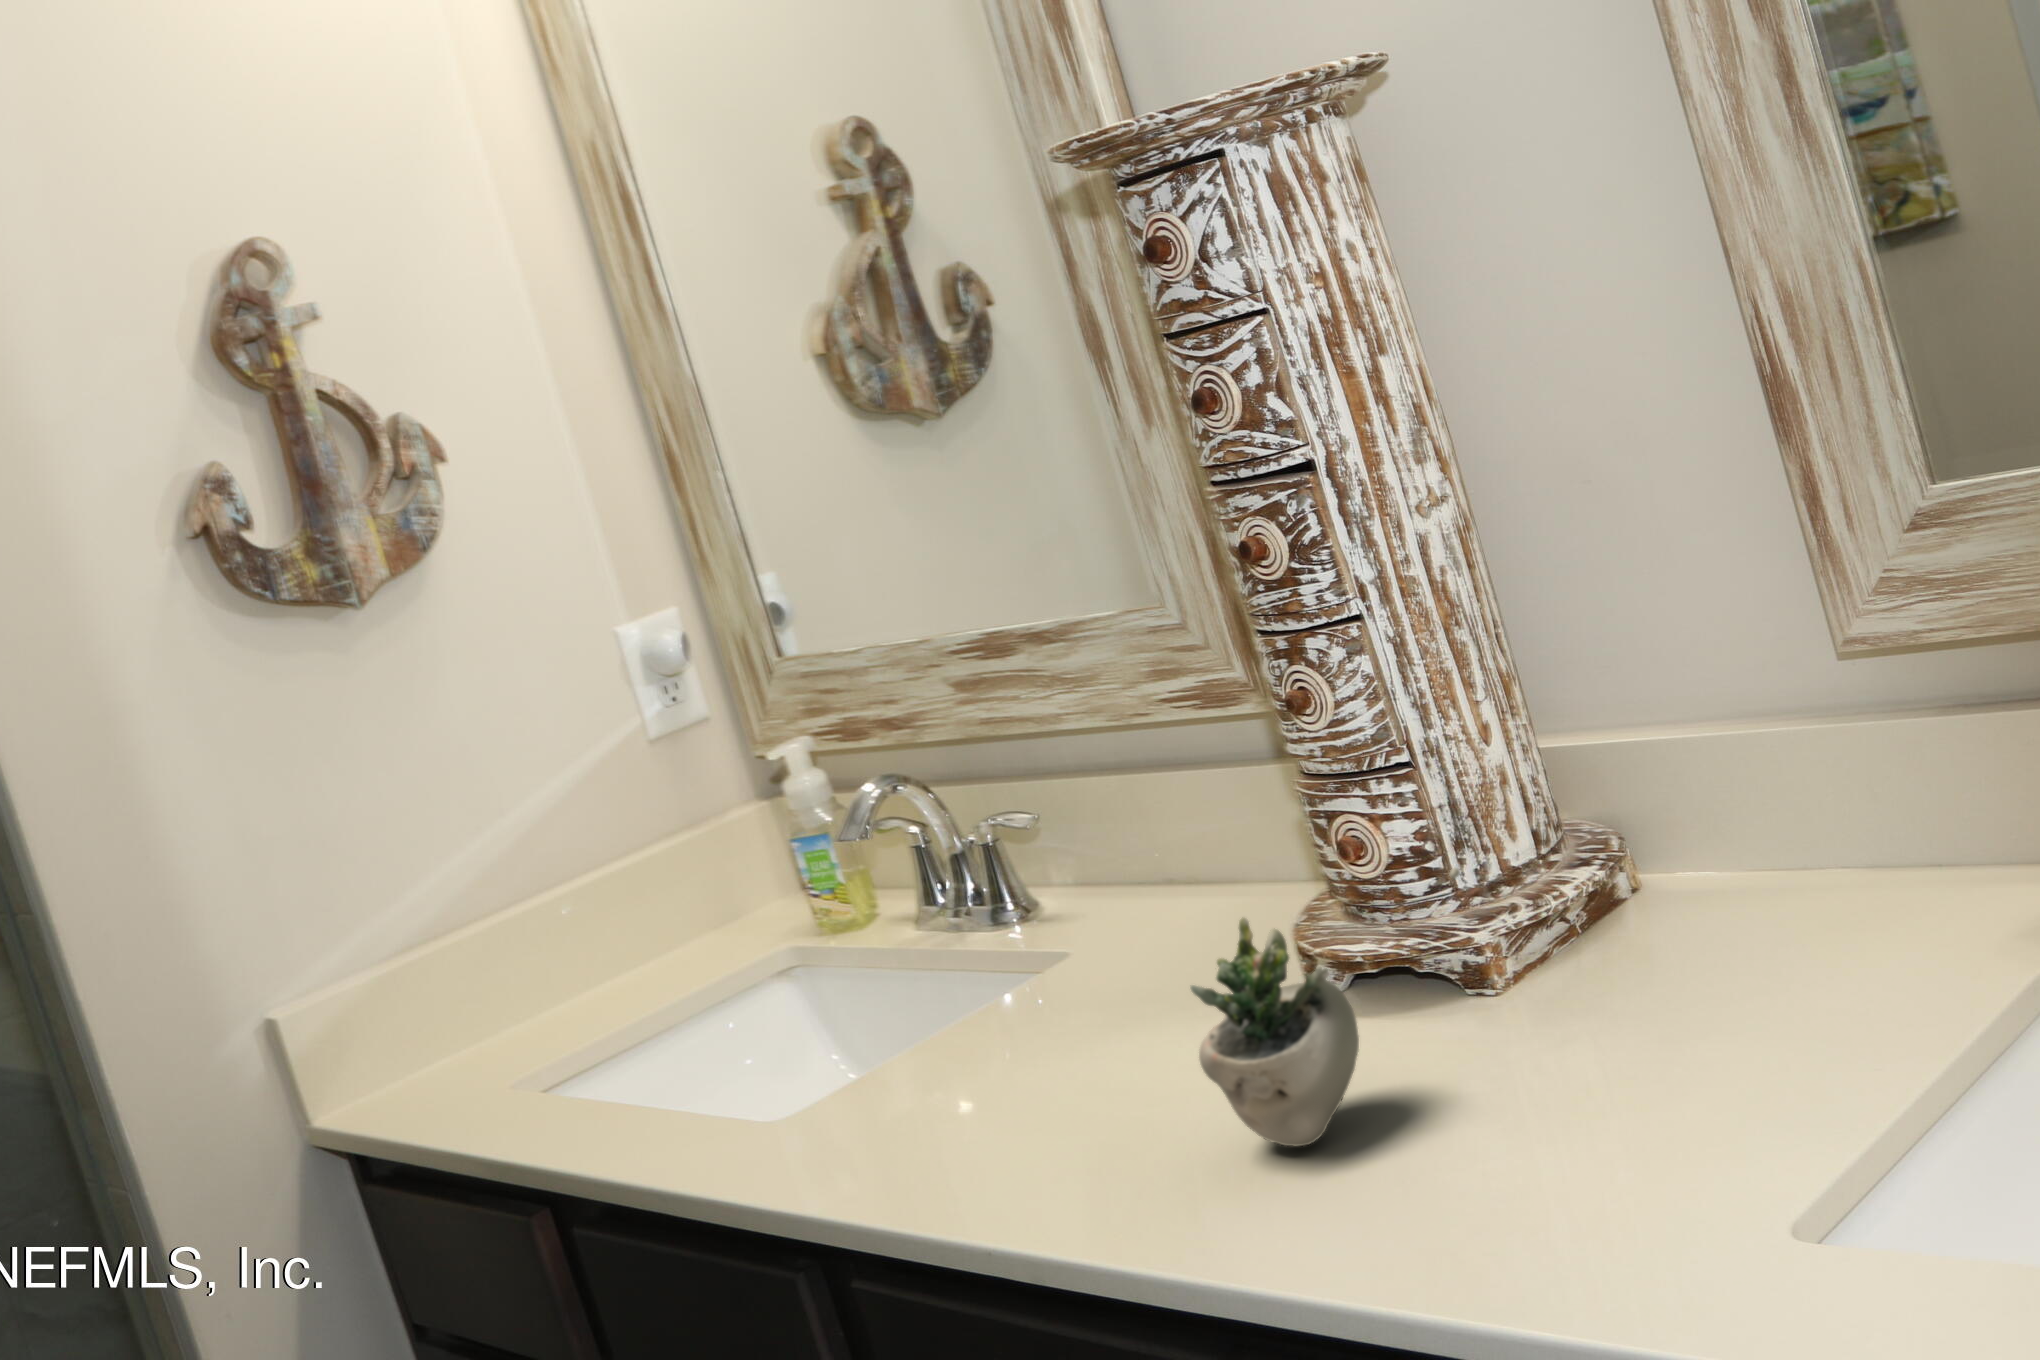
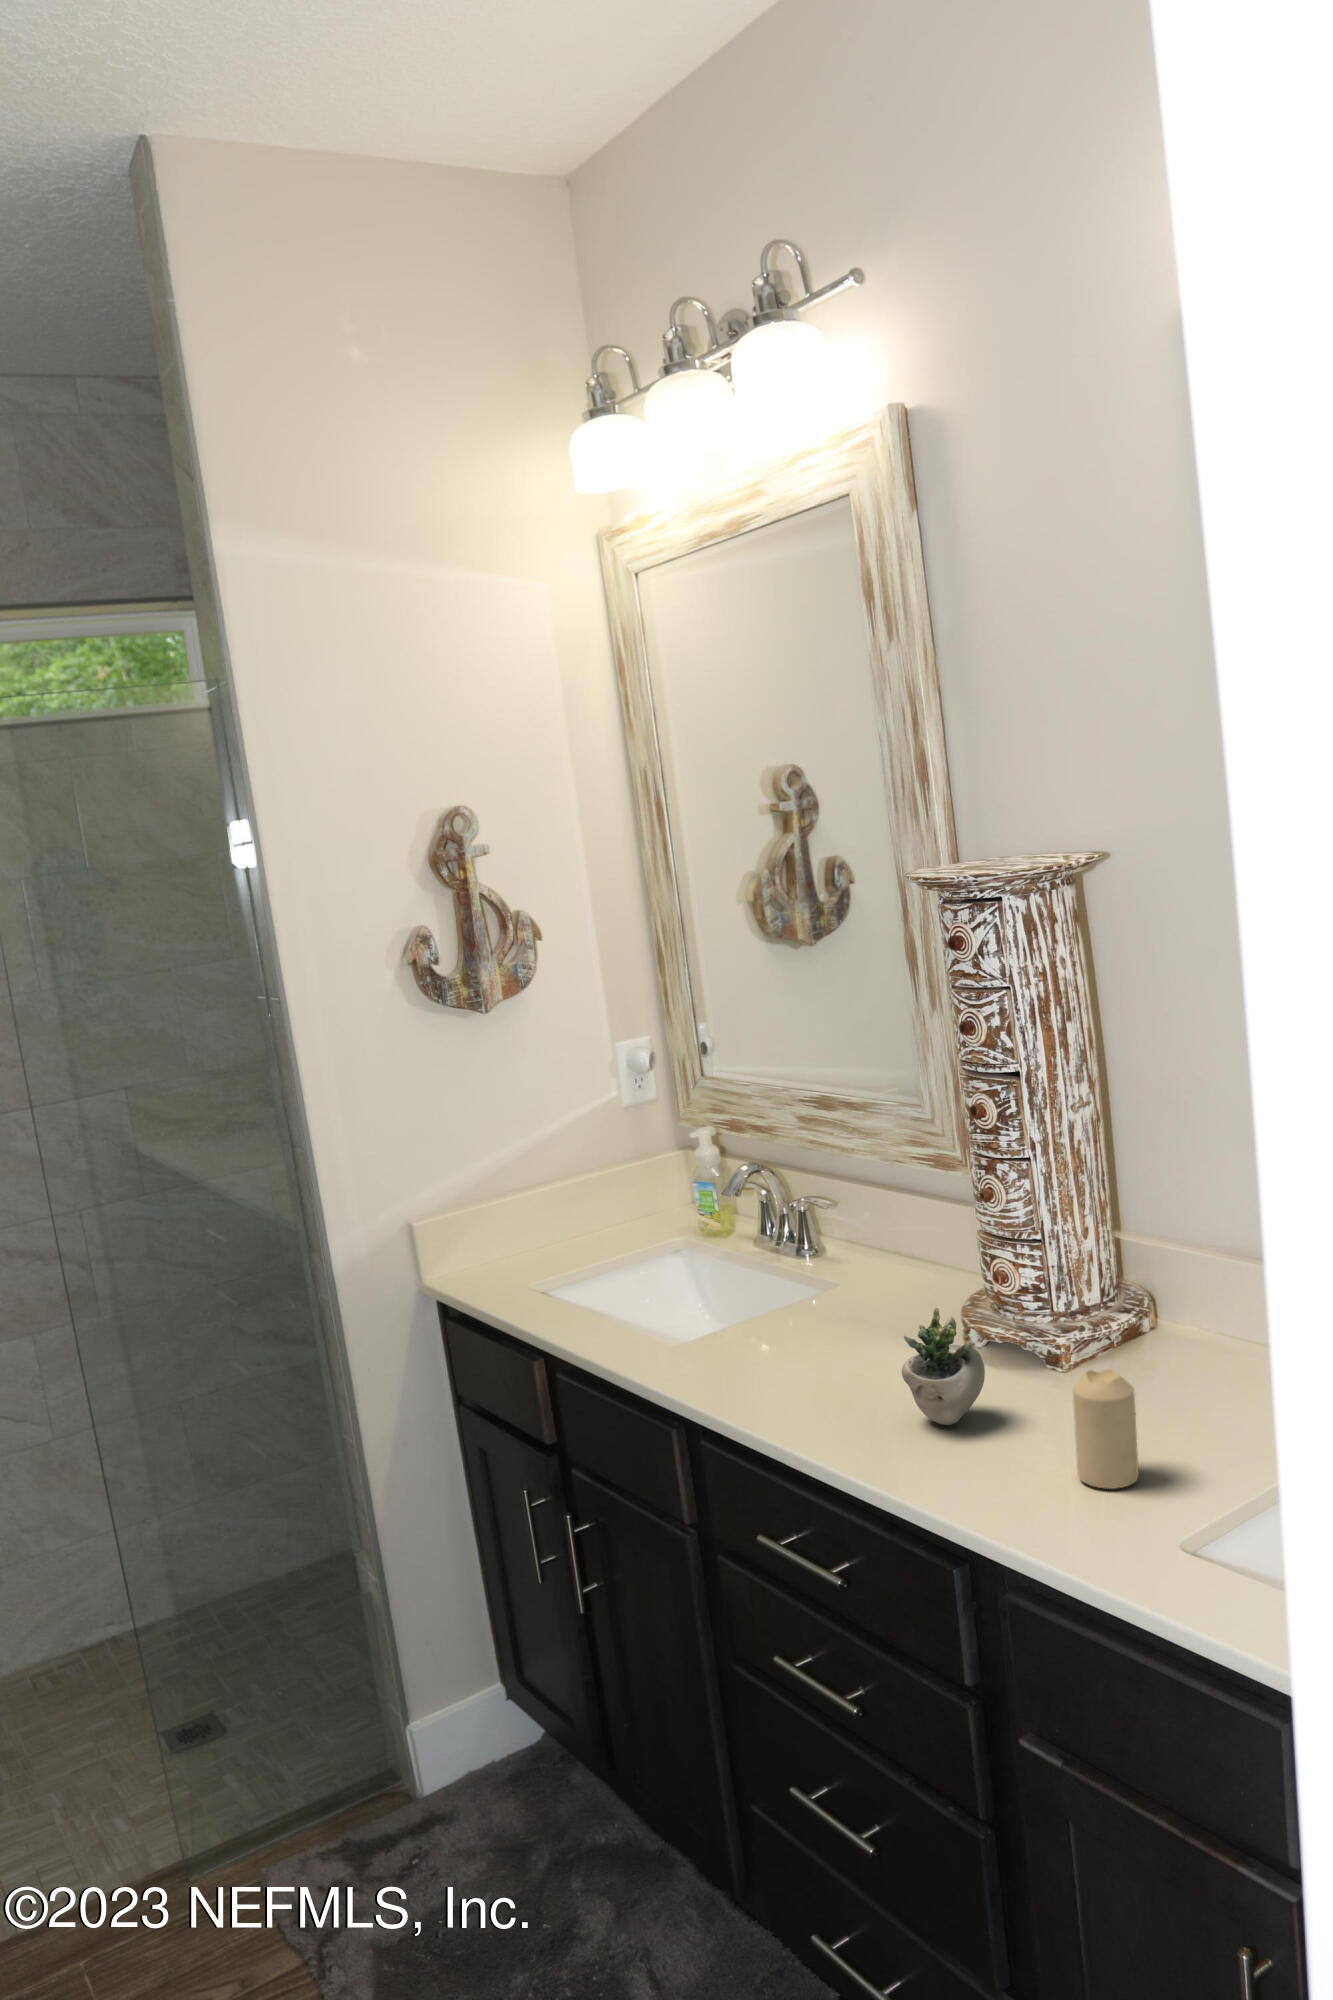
candle: none [1531,945,1688,1190] -> present [1073,1369,1139,1489]

